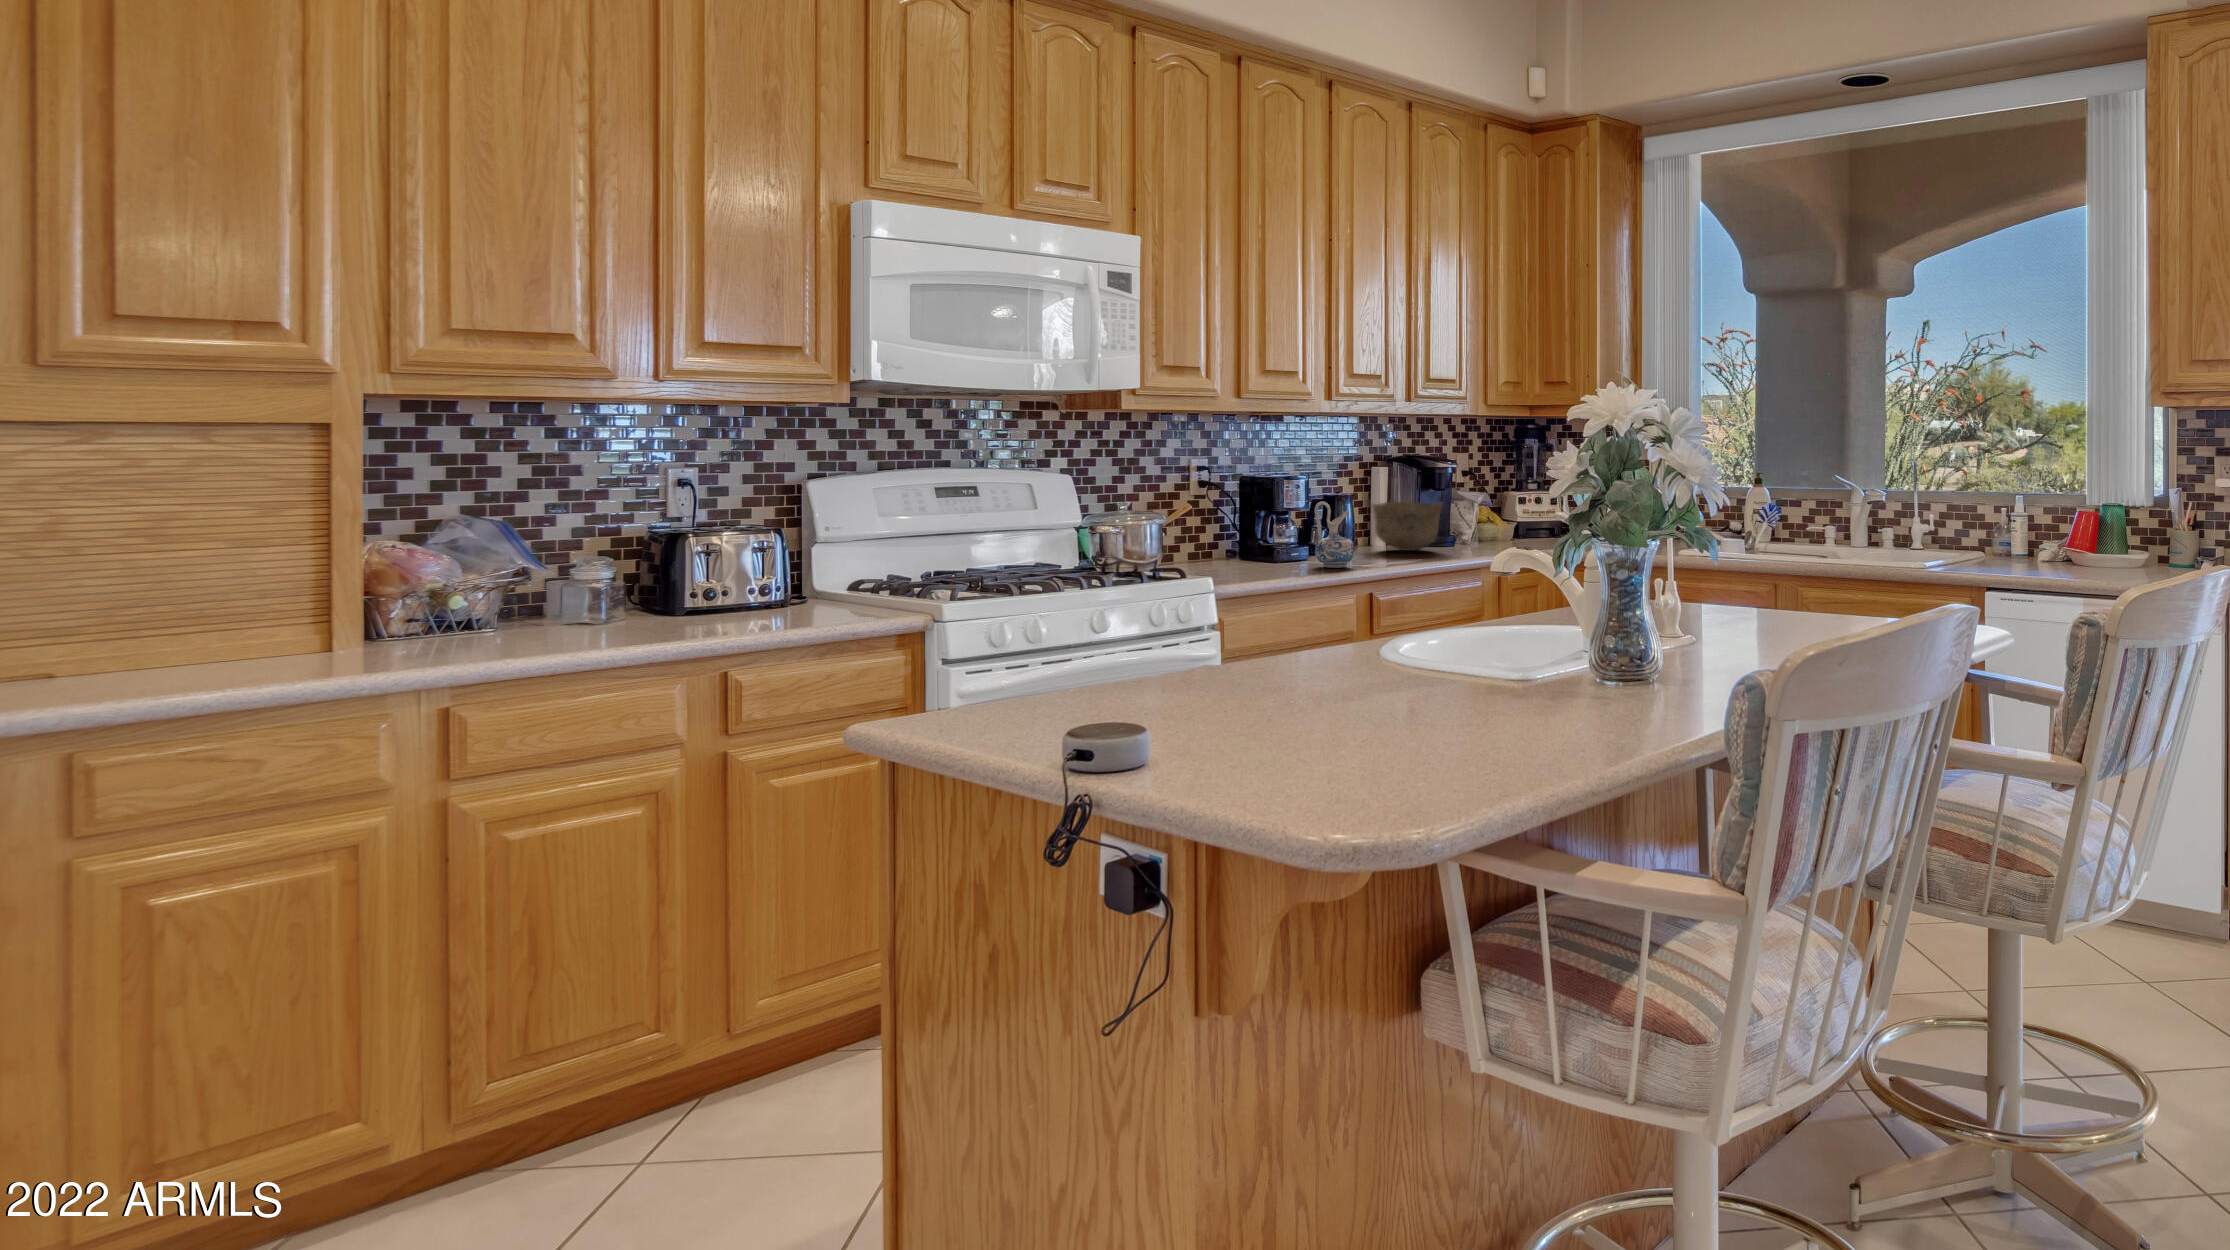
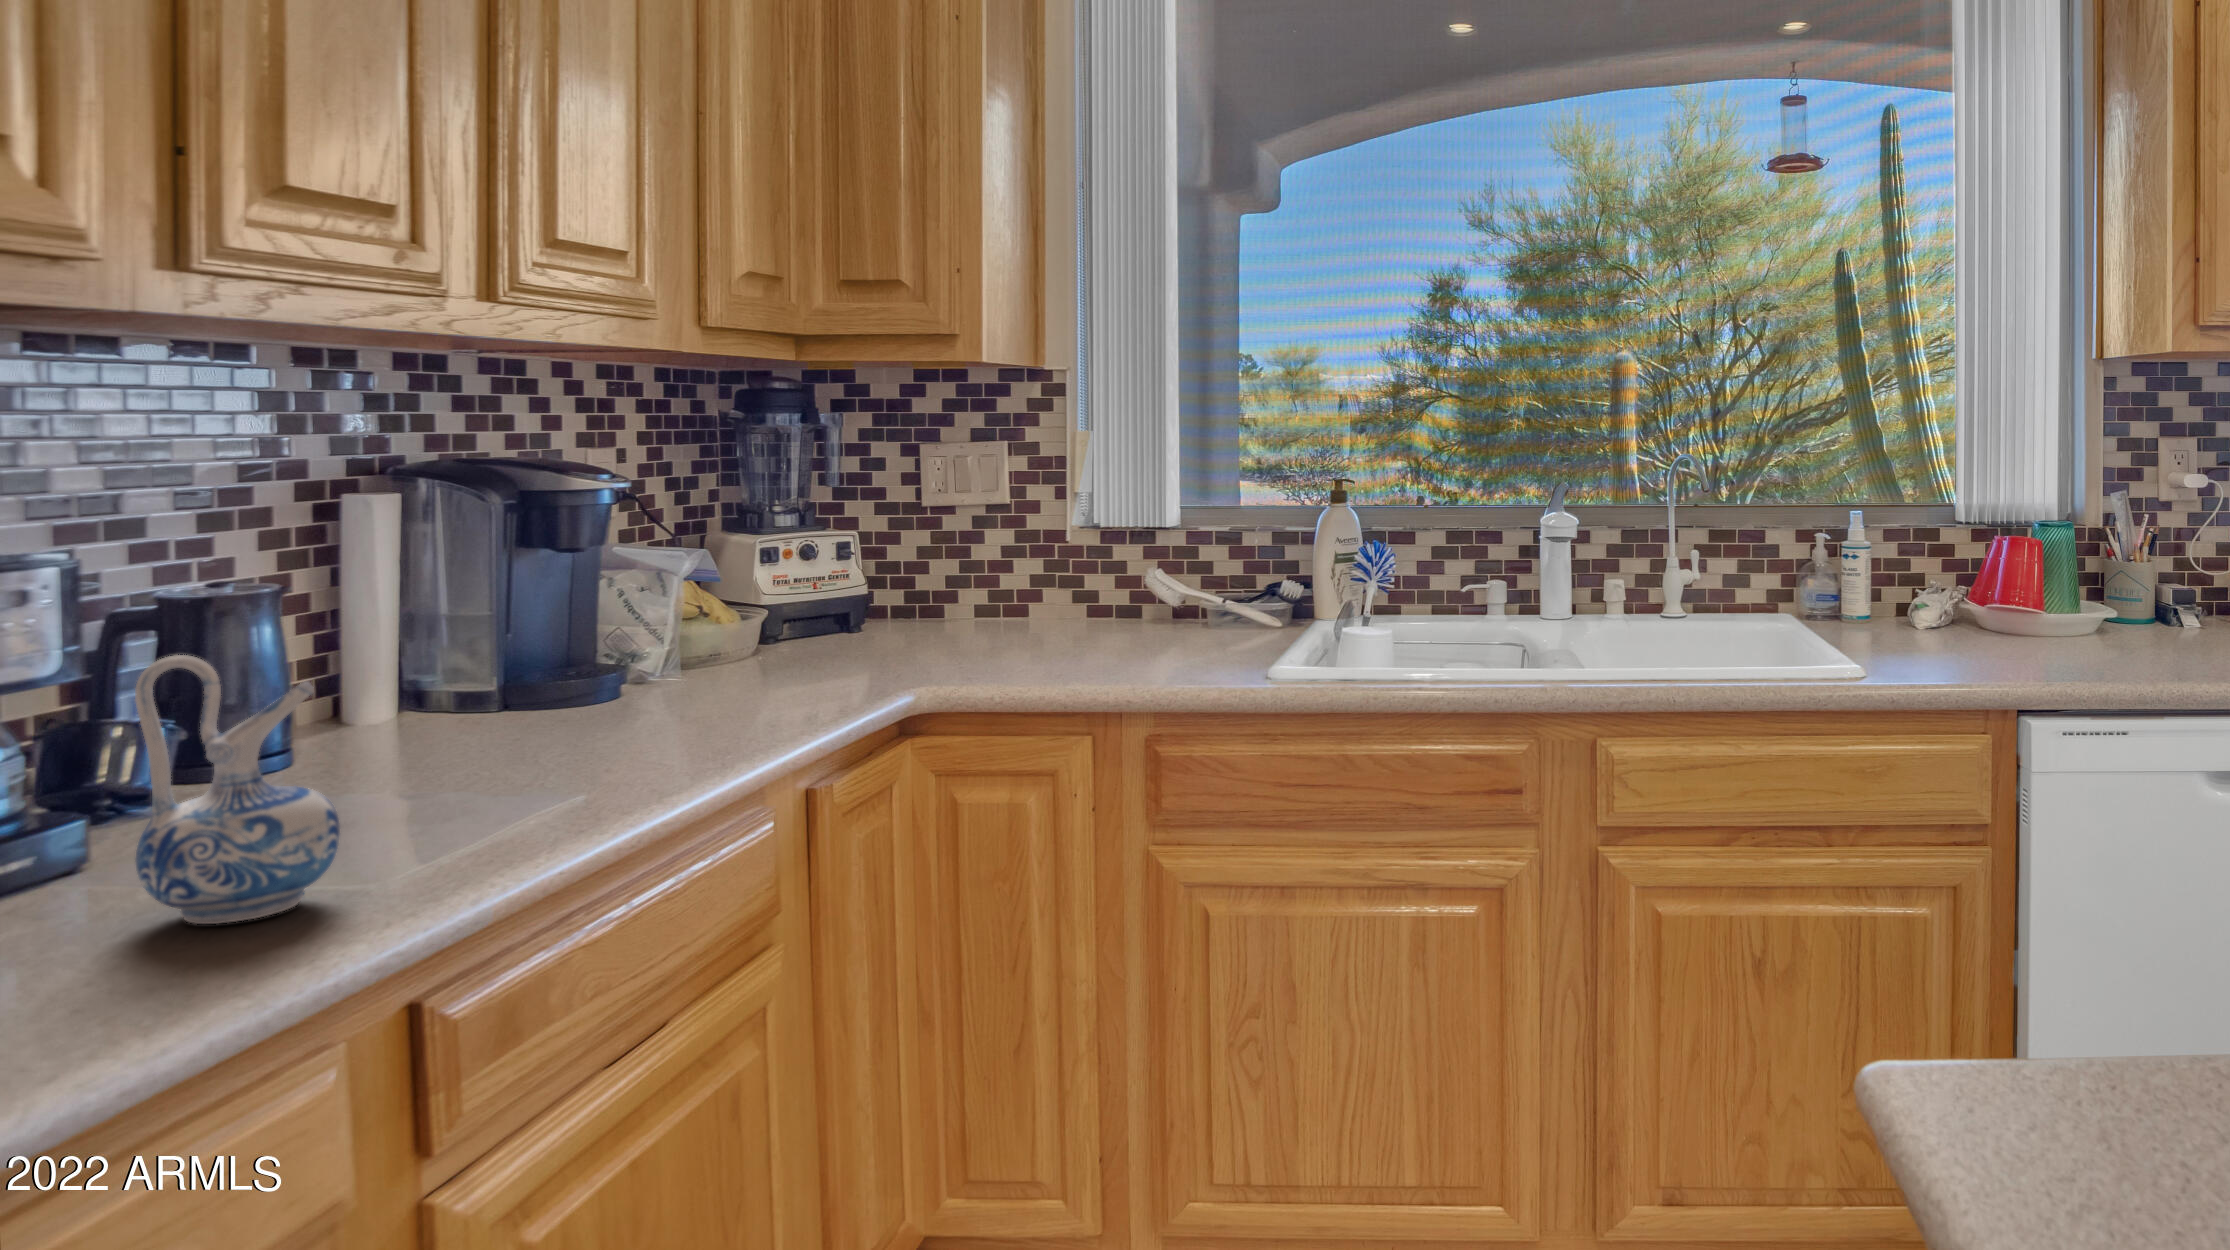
bowl: present [1373,502,1442,551] -> none [367,591,627,749]

